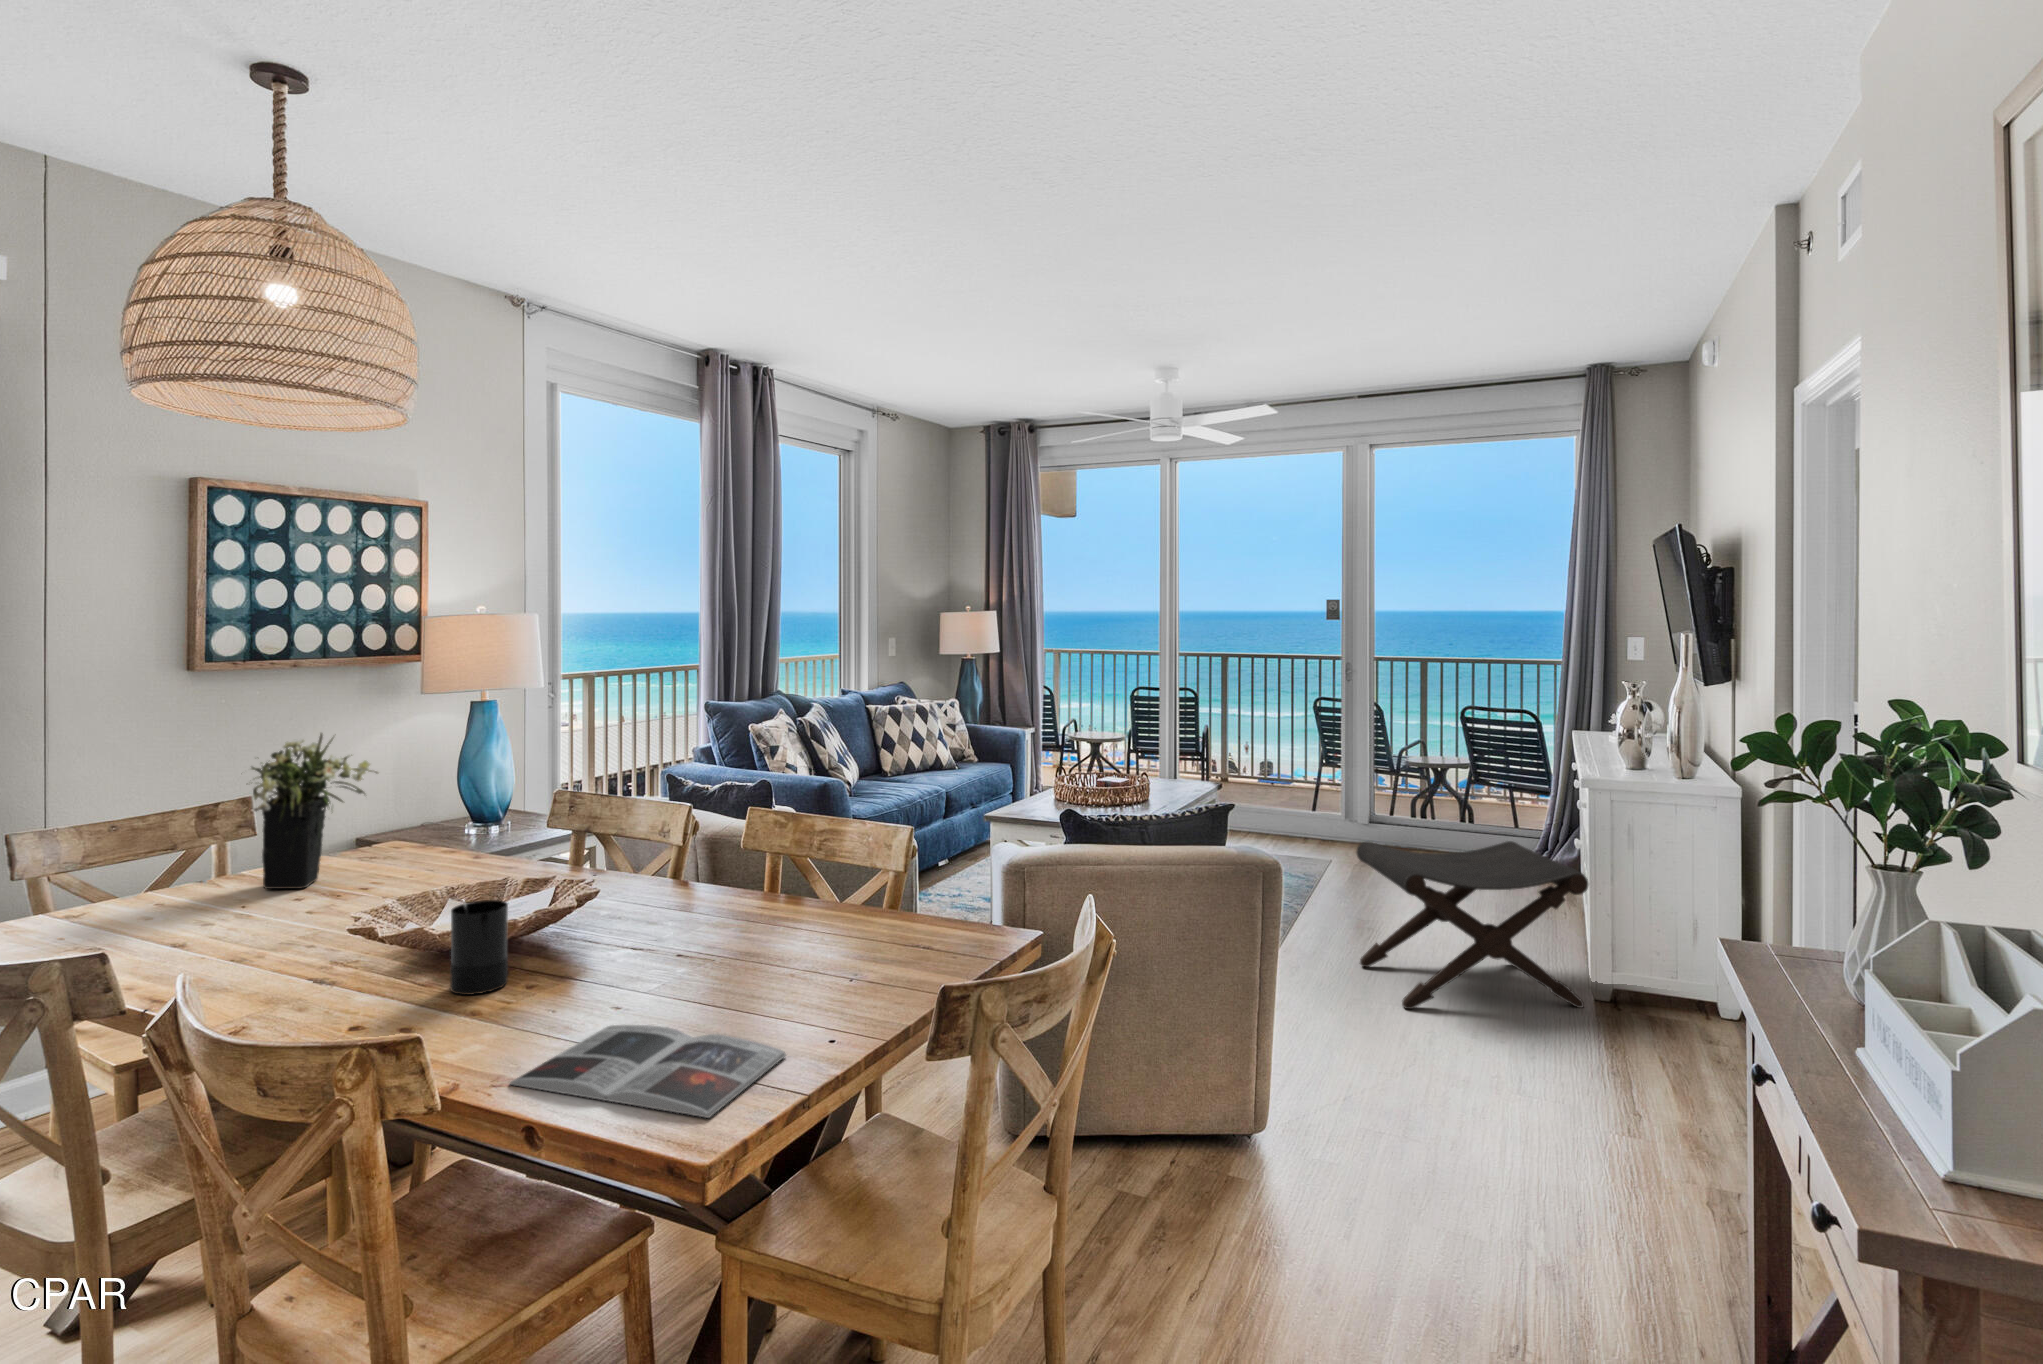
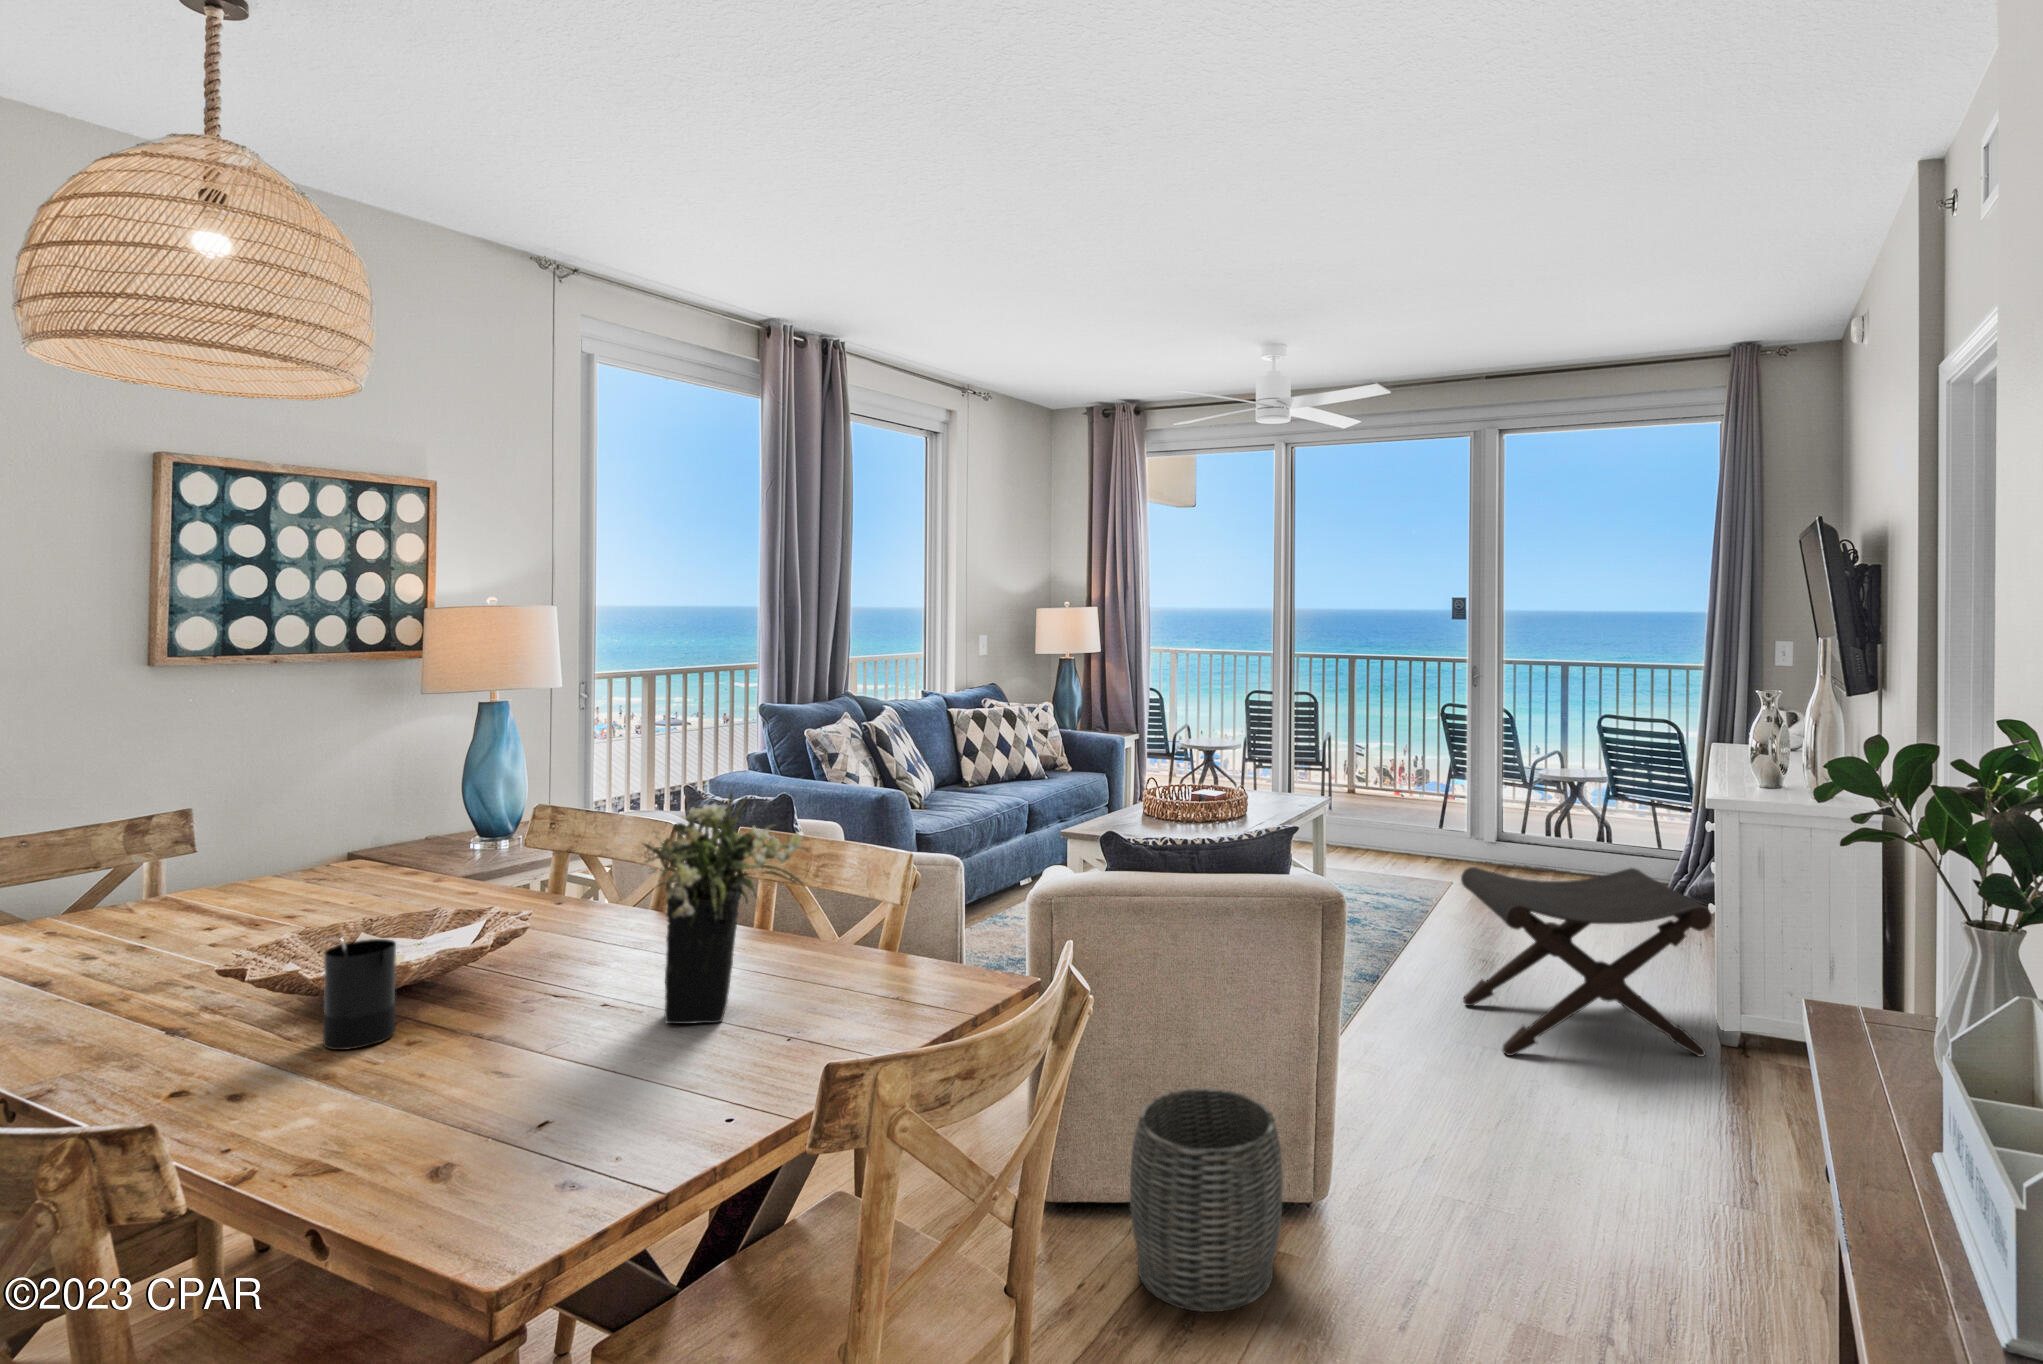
flower arrangement: present [251,733,378,889] -> present [641,792,809,1024]
magazine: present [510,1025,786,1118] -> none [326,1092,672,1217]
woven basket: none [1106,1034,1241,1227] -> present [1130,1089,1283,1312]

